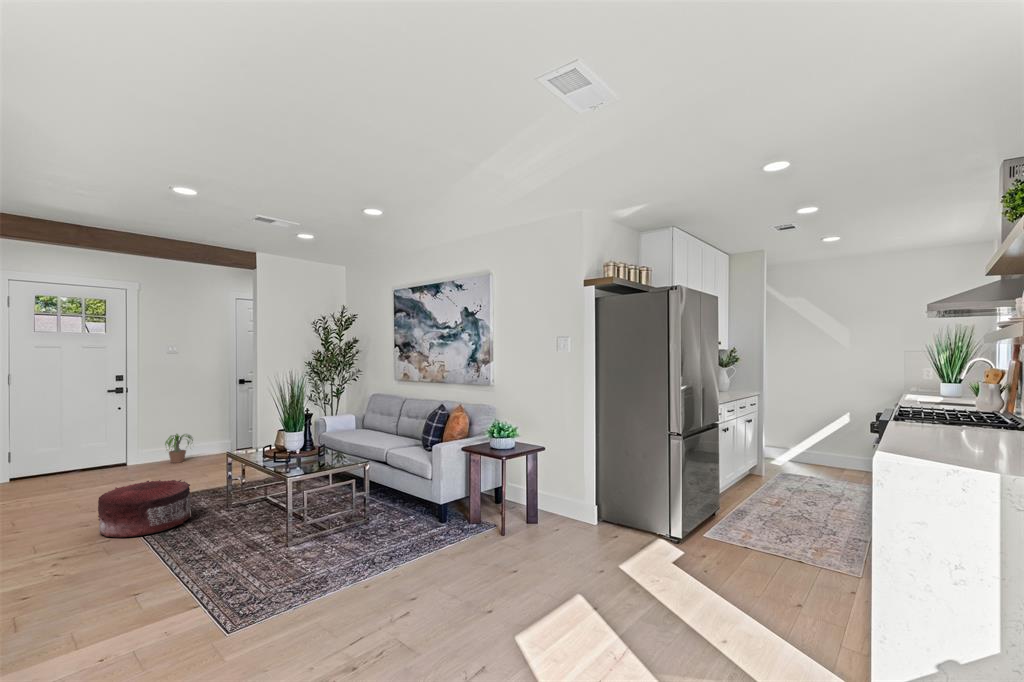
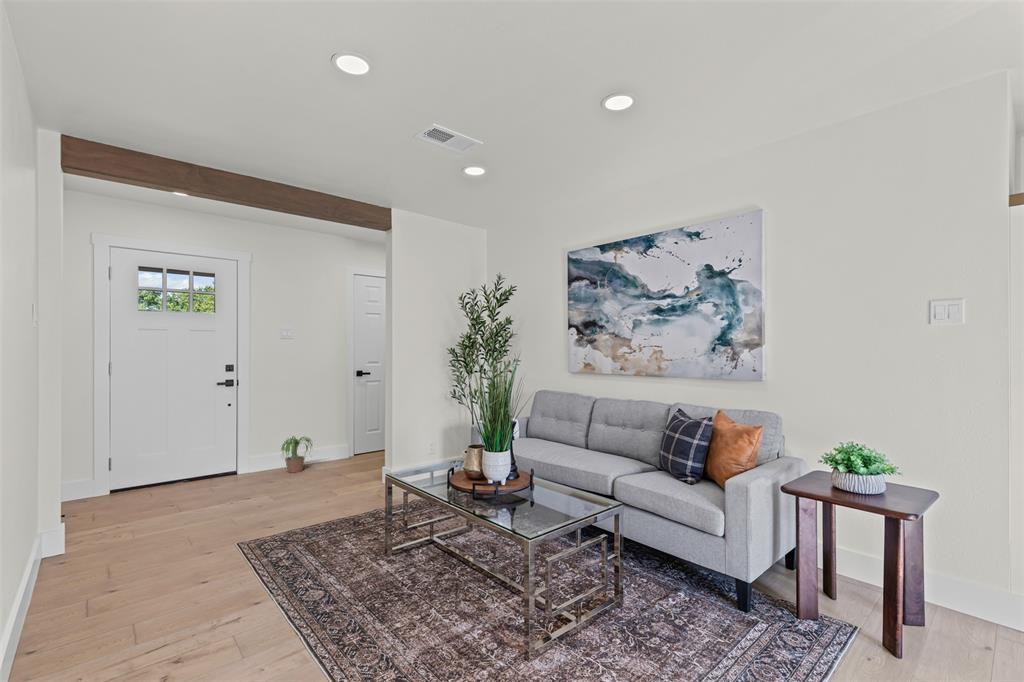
pouf: present [98,480,191,537] -> none [220,514,343,612]

